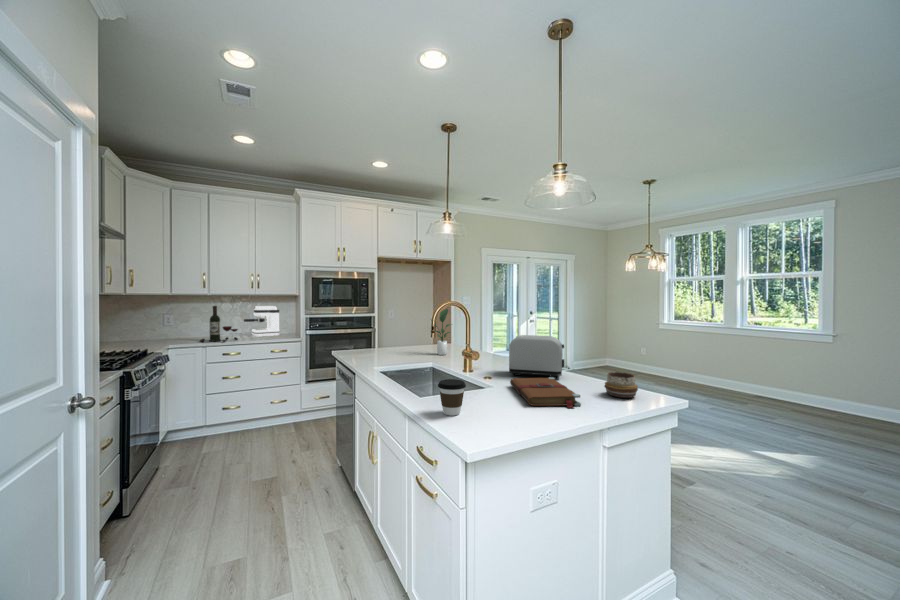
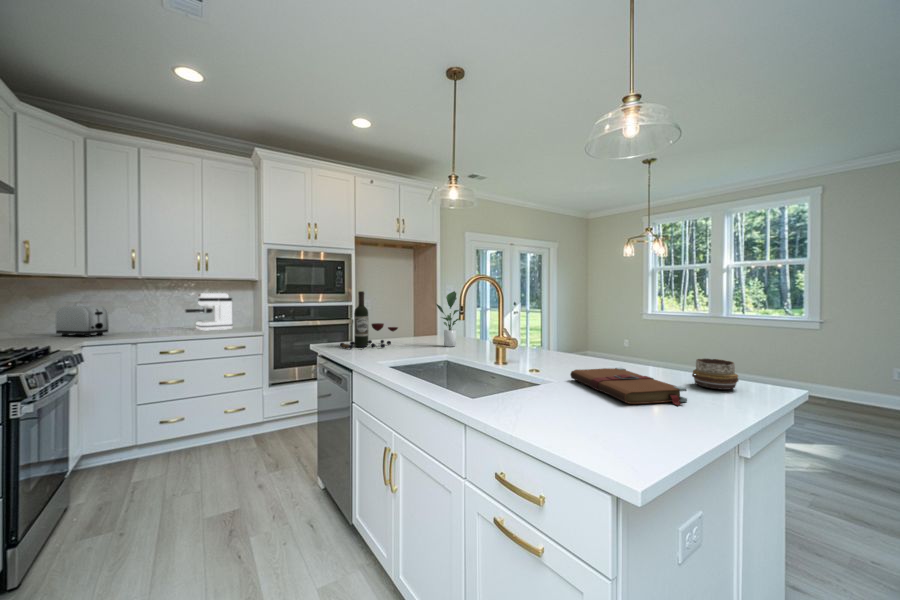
wine bottle: present [200,306,238,342] -> present [340,291,398,349]
toaster: present [509,335,564,378] -> present [55,306,109,337]
coffee cup: present [438,379,466,416] -> none [515,371,556,423]

